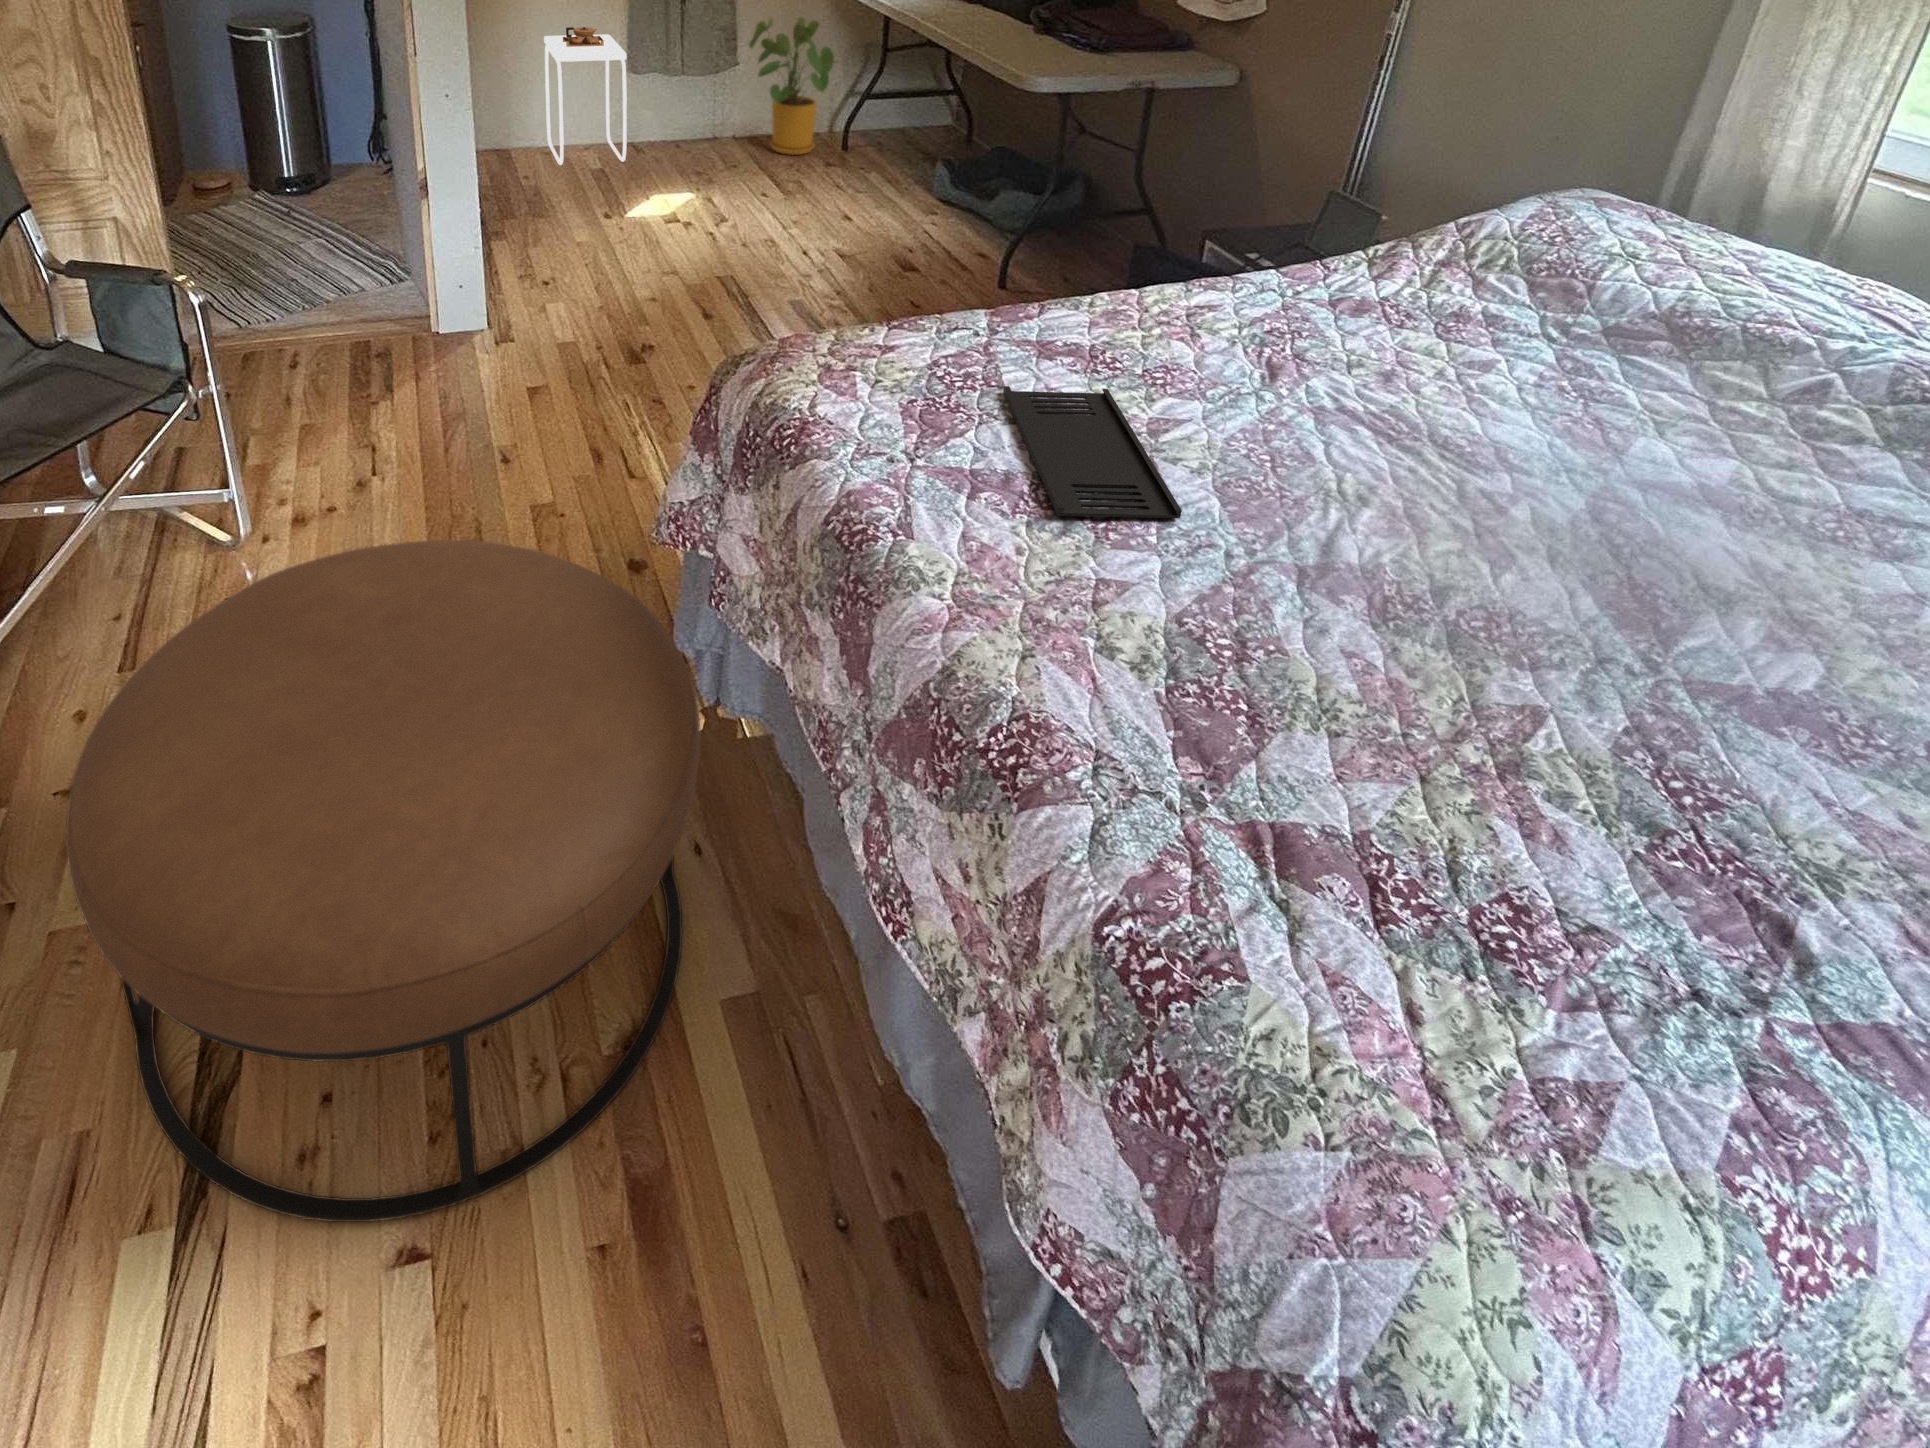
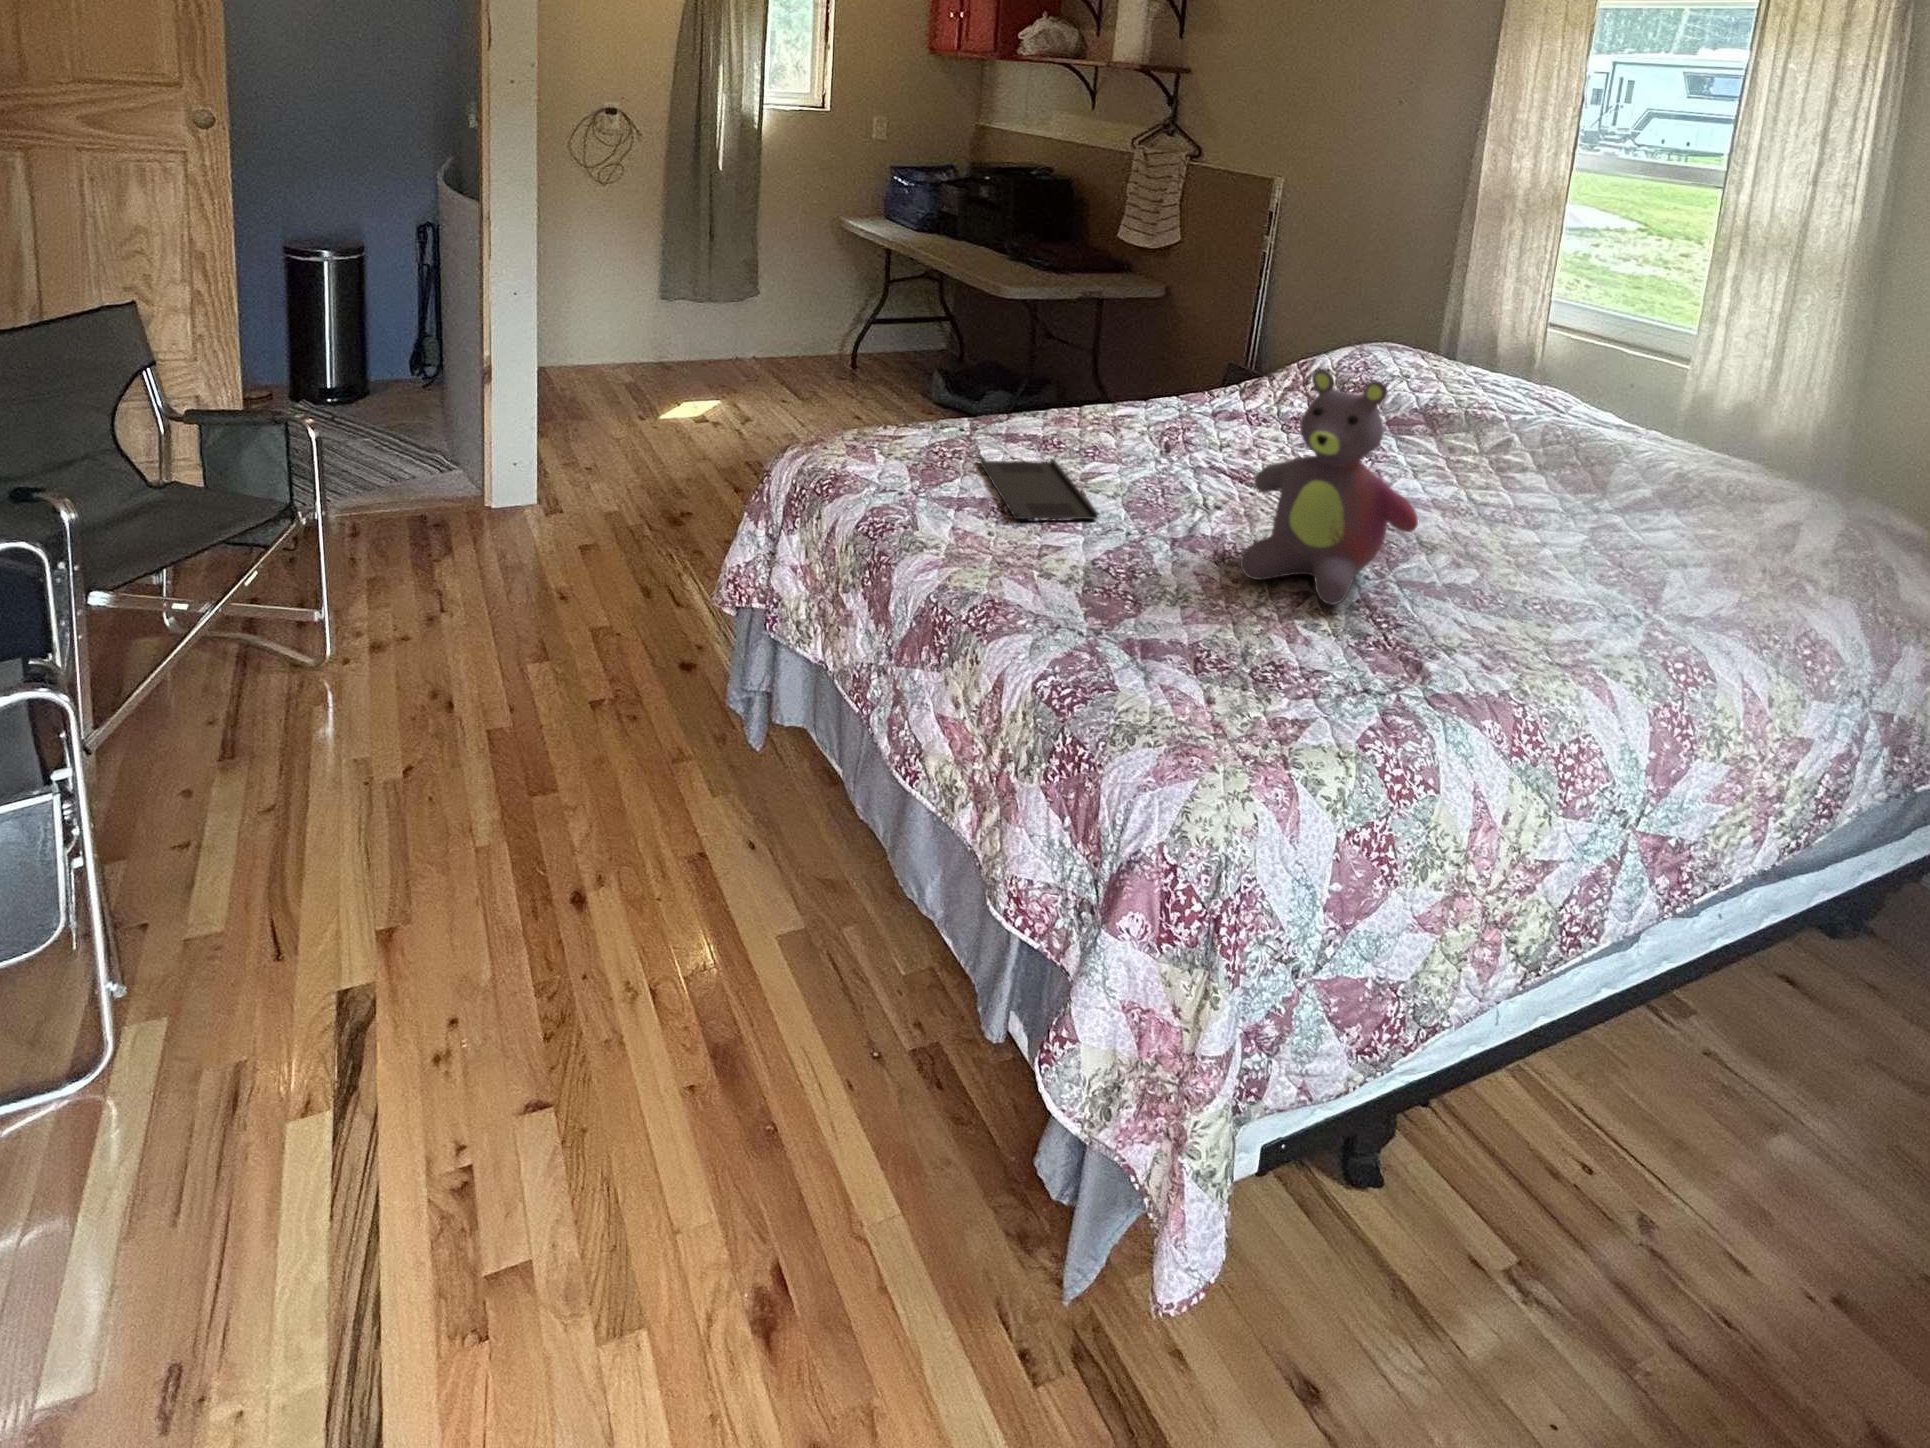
house plant: present [749,17,836,155] -> none [767,255,851,372]
side table: present [544,27,627,165] -> none [579,258,659,380]
stuffed bear: none [1423,351,1758,748] -> present [1240,369,1418,605]
ottoman: present [66,540,701,1222] -> none [258,591,761,1085]

